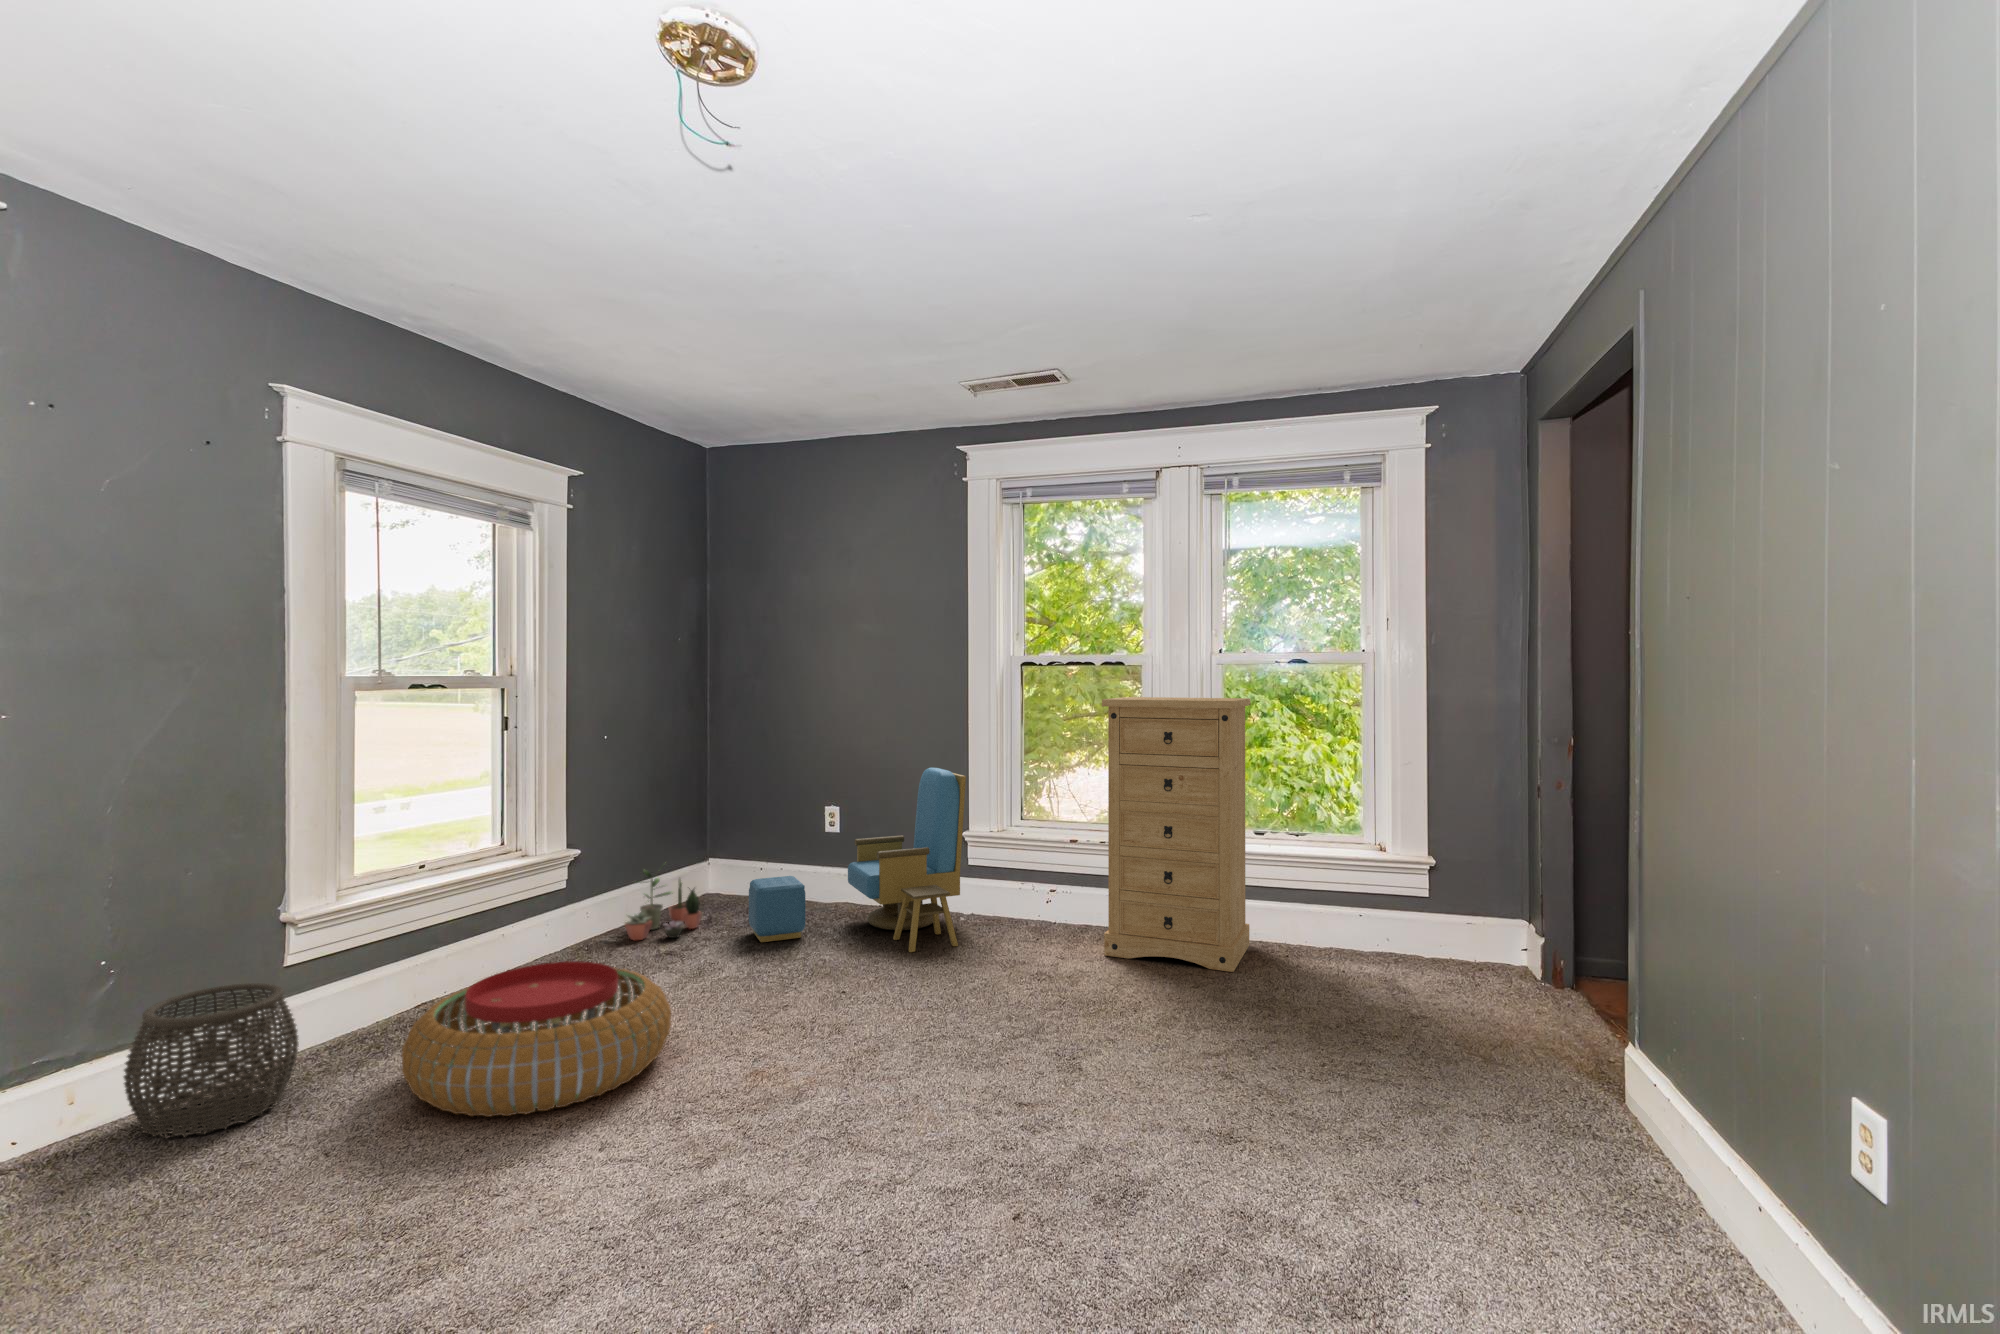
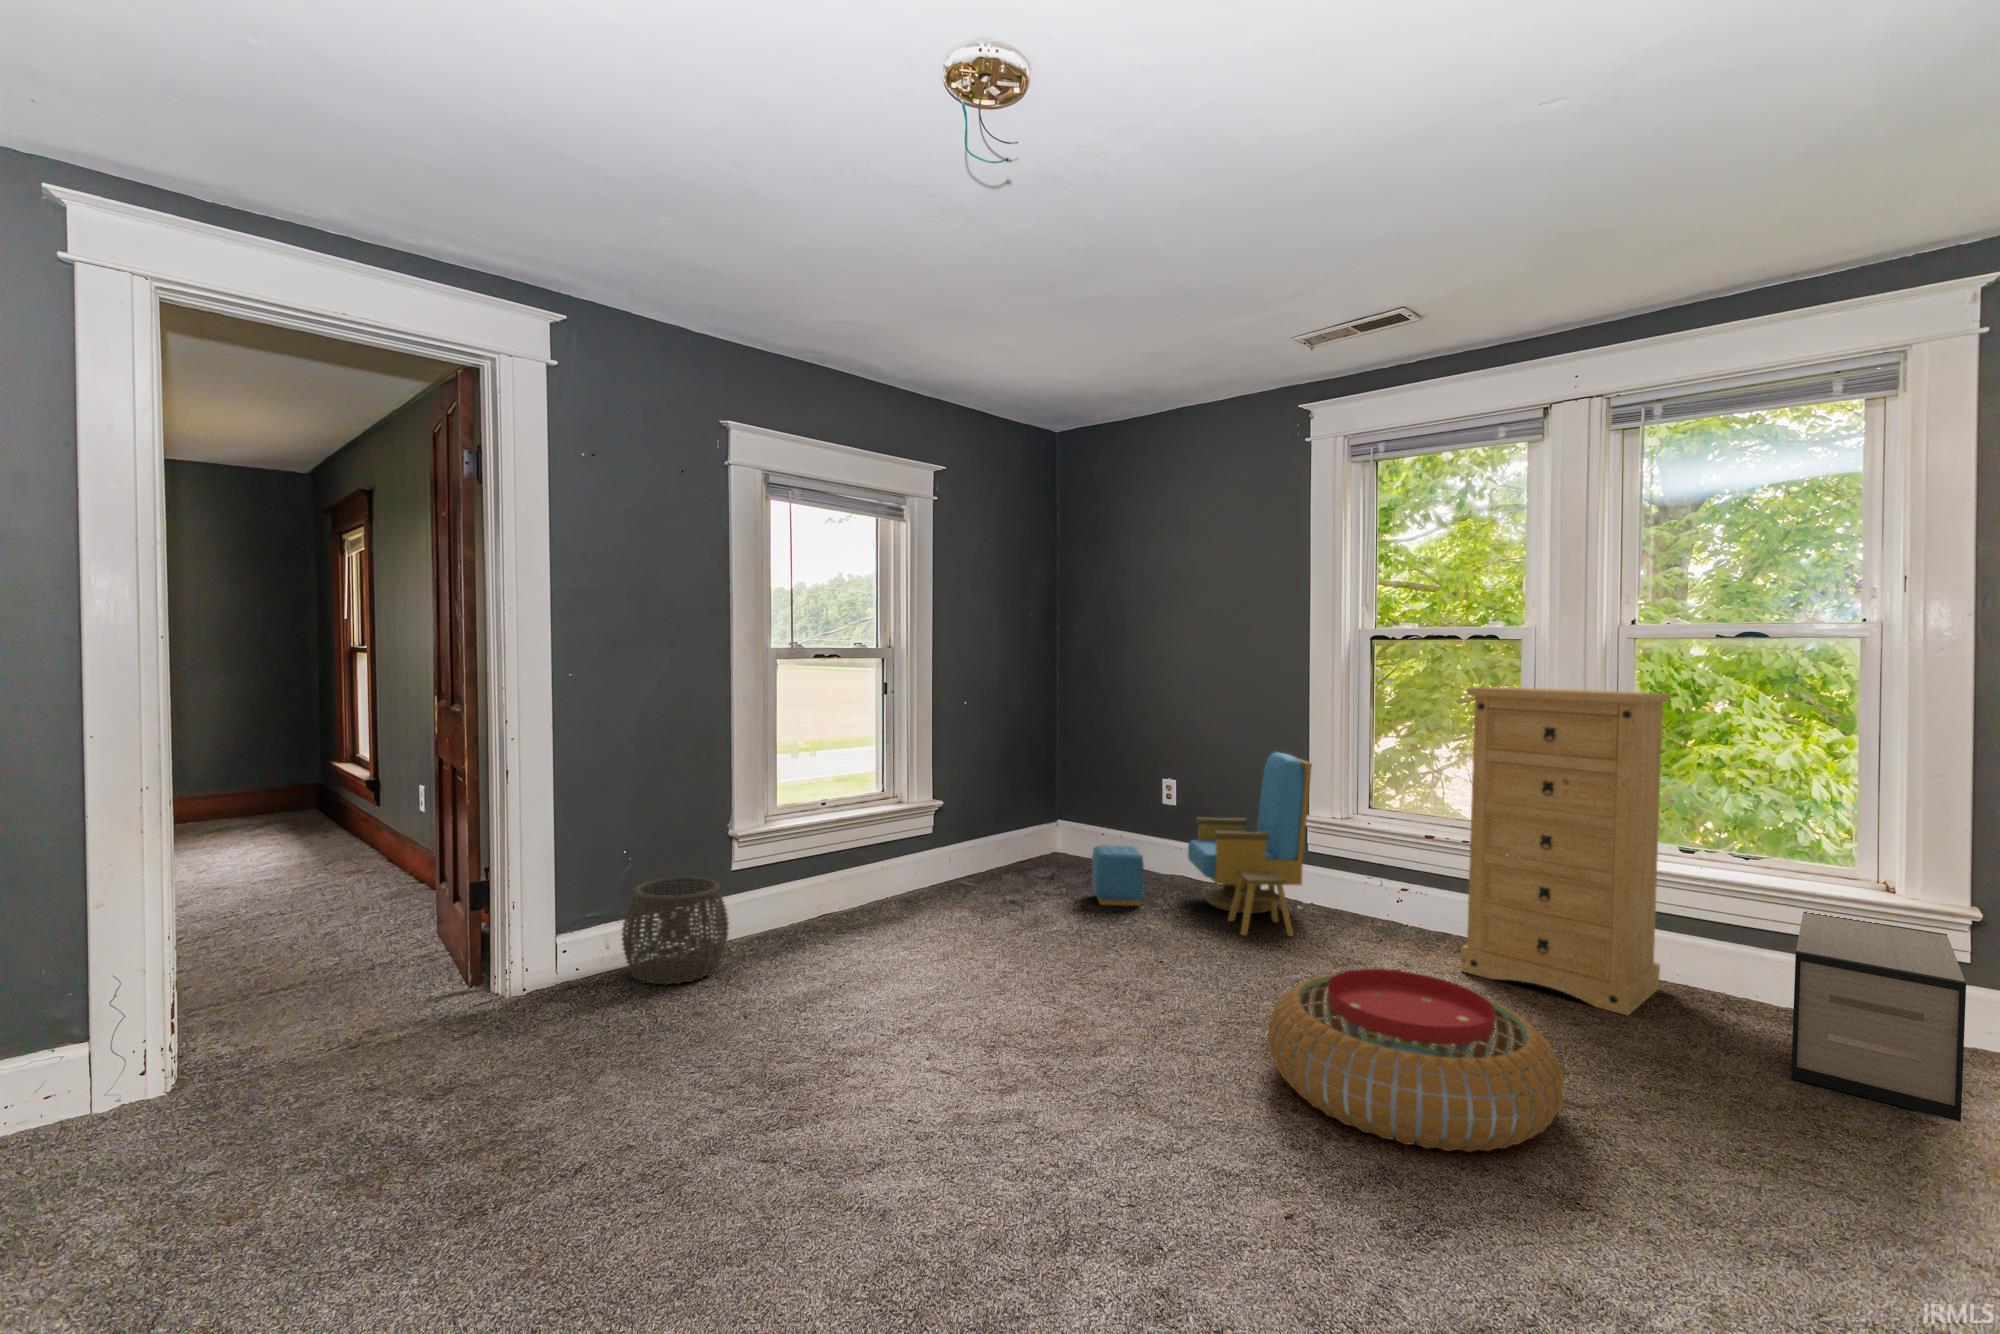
nightstand: none [1342,867,1449,1012] -> present [1791,912,1966,1122]
potted plant: present [625,870,701,940] -> none [984,821,1052,890]
pouf: present [402,961,671,1117] -> present [1268,969,1564,1152]

